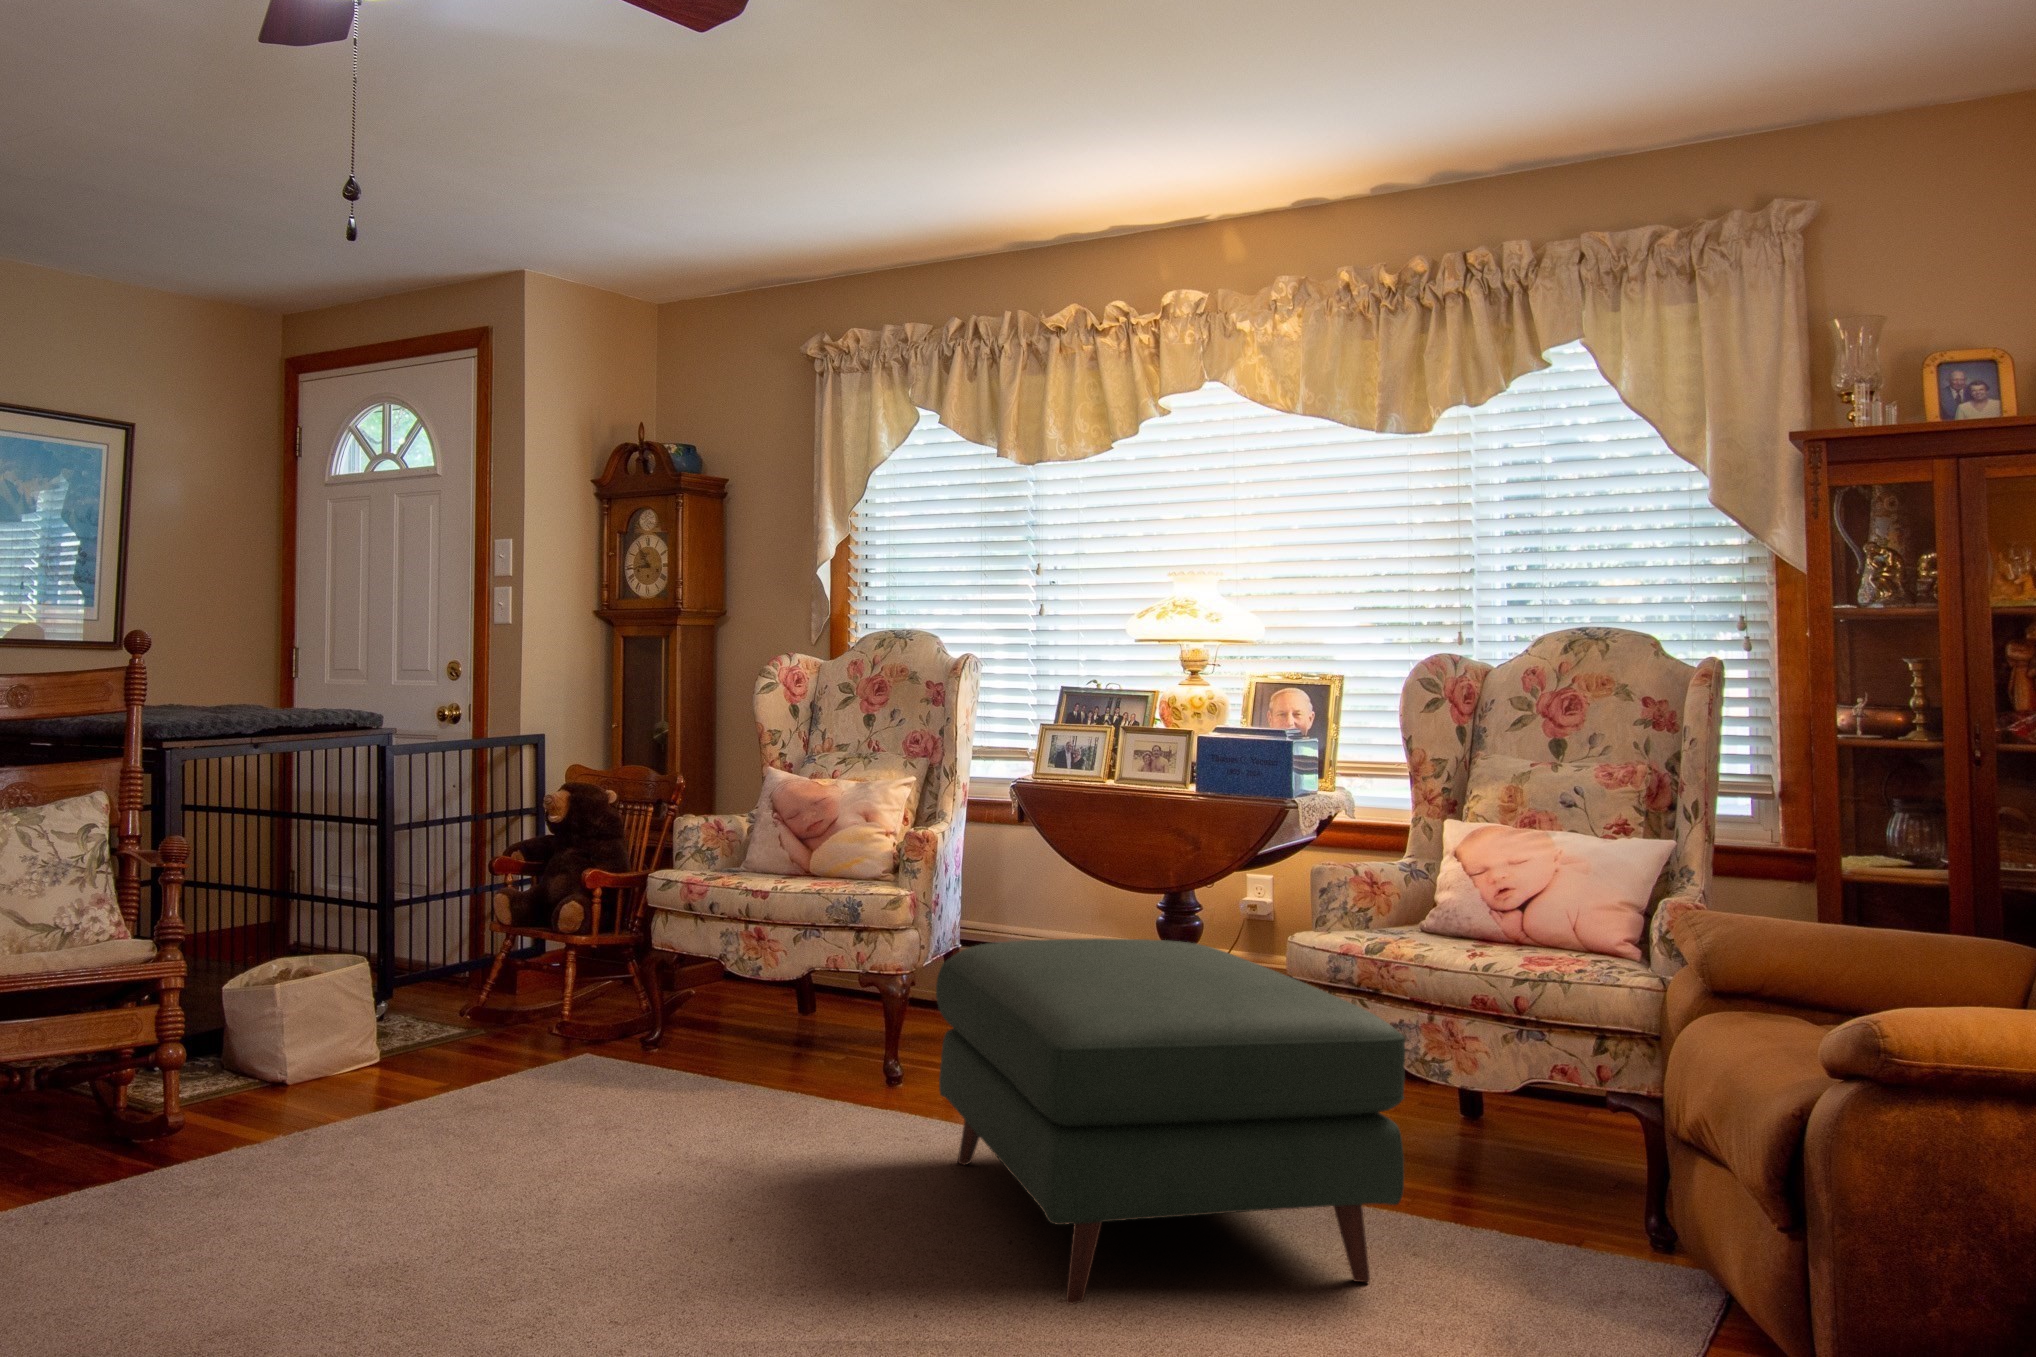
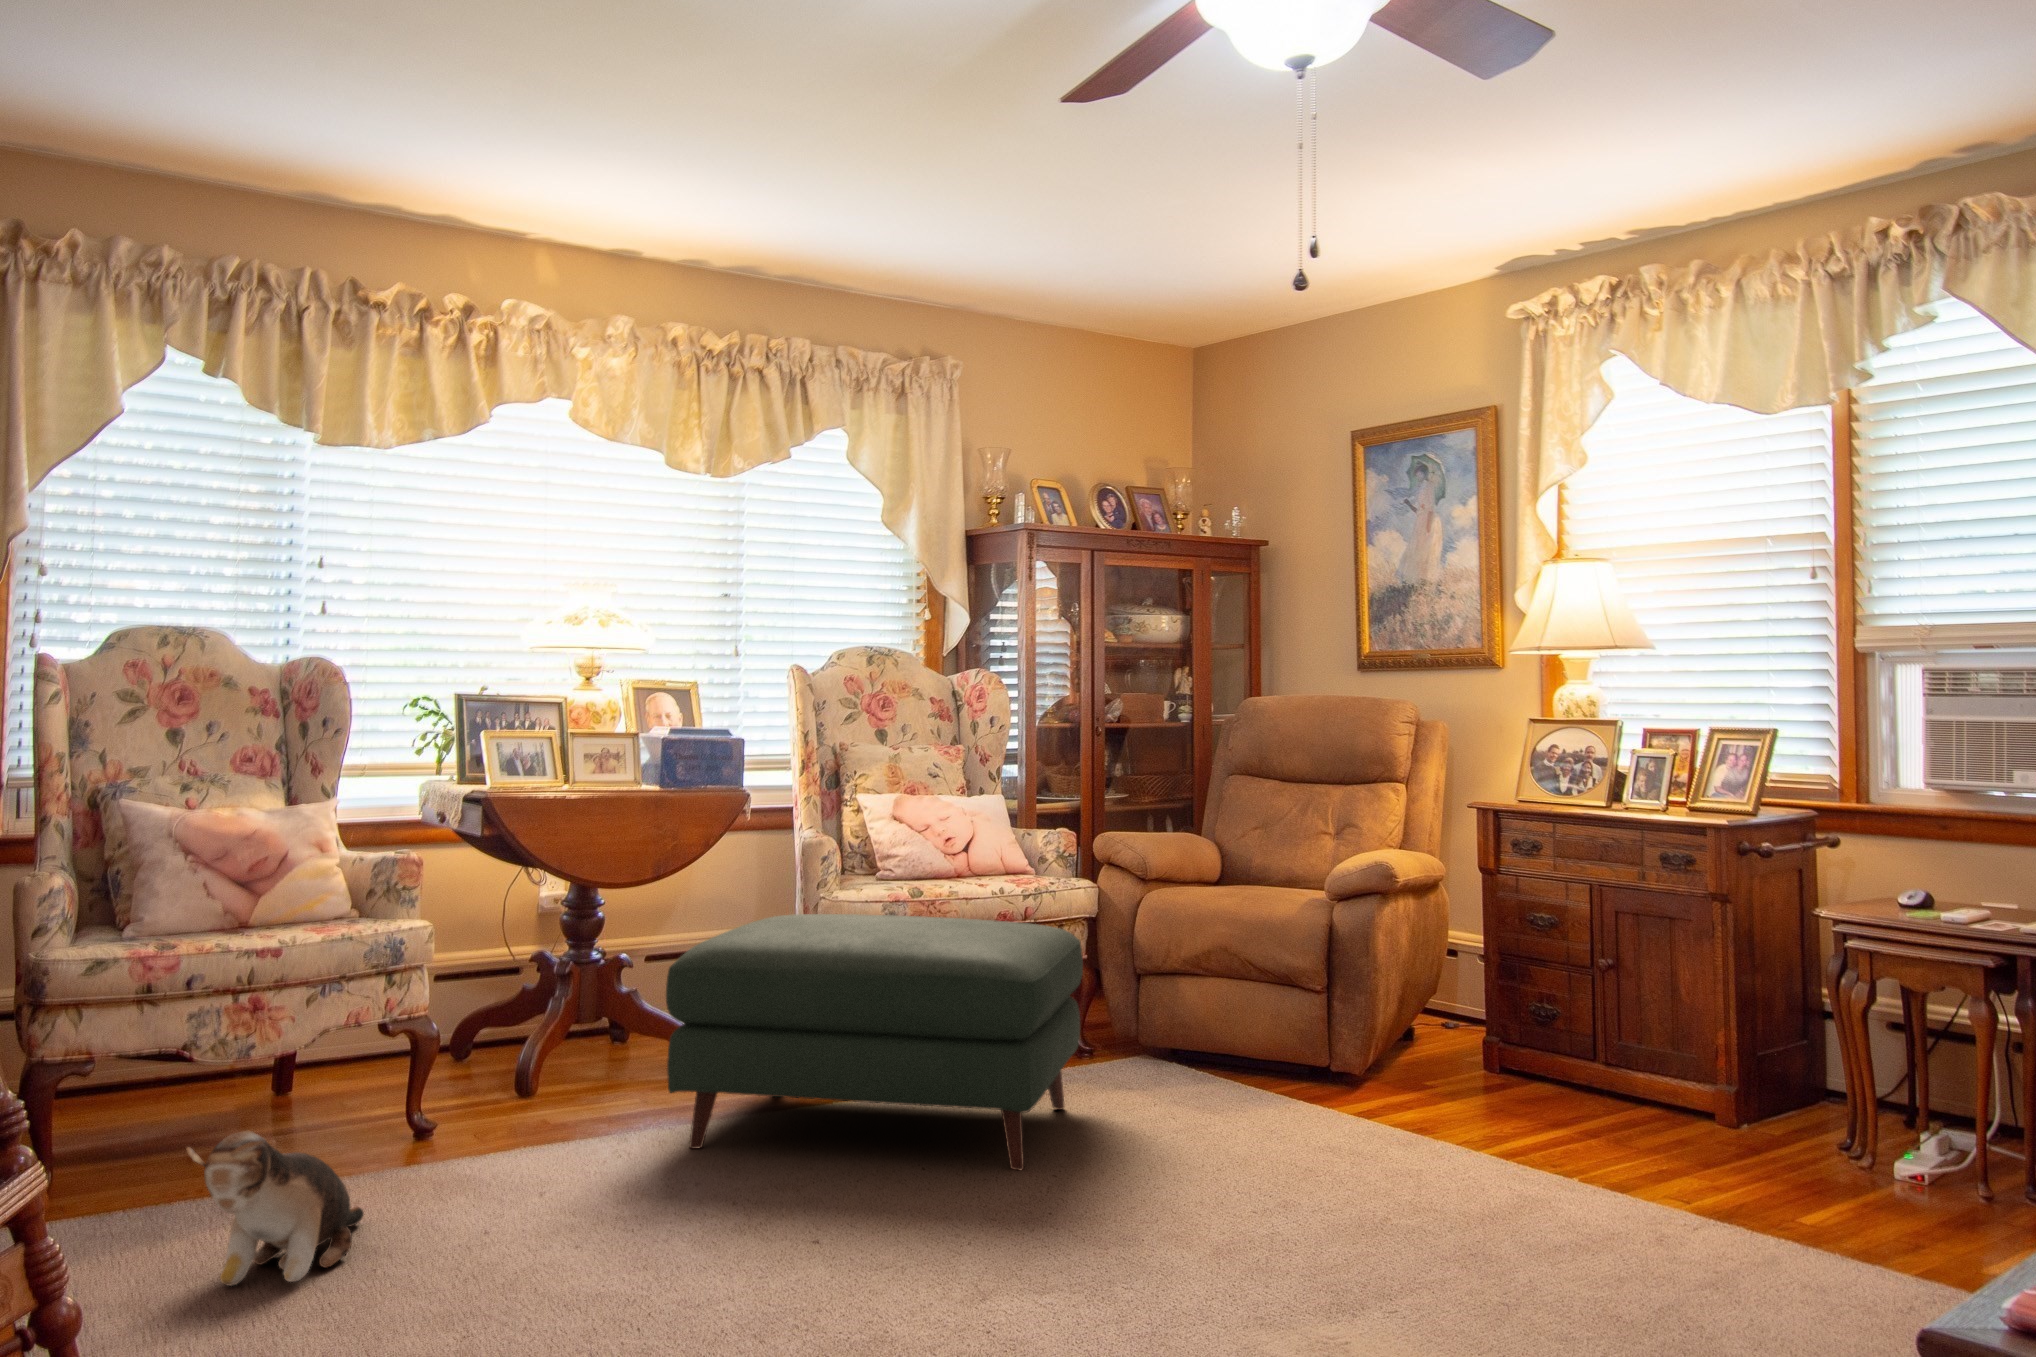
plush toy: none [432,1002,653,1134] -> present [187,1131,364,1286]

